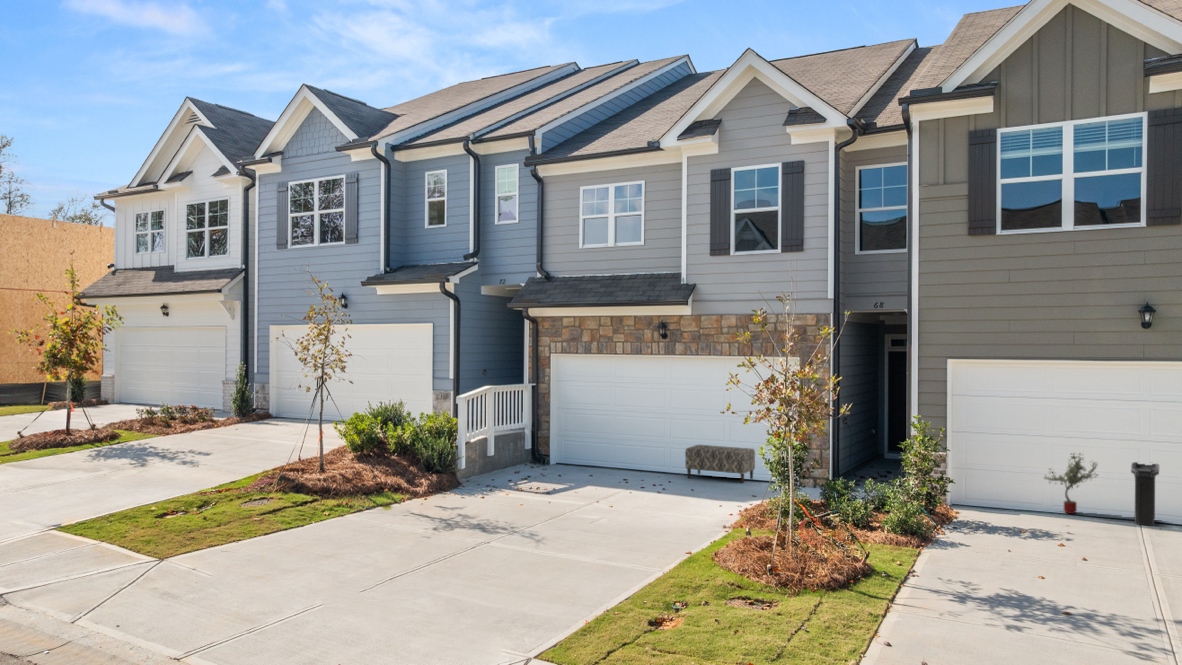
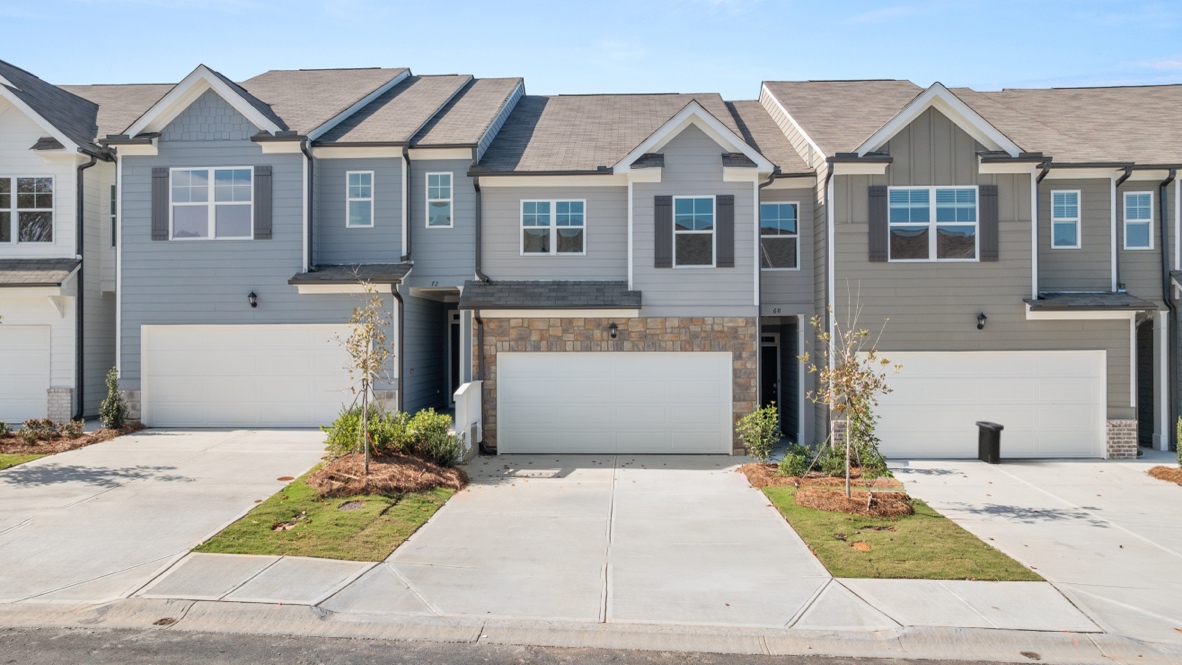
bench: present [685,445,755,483] -> none [645,427,699,456]
potted tree: present [1045,454,1098,514] -> none [922,417,960,460]

